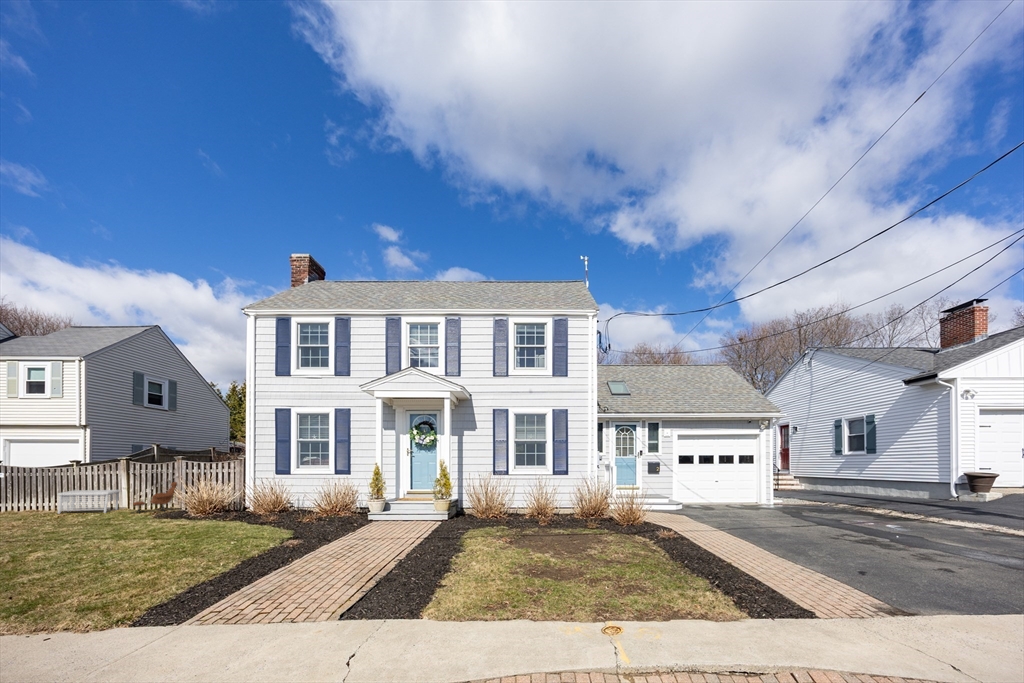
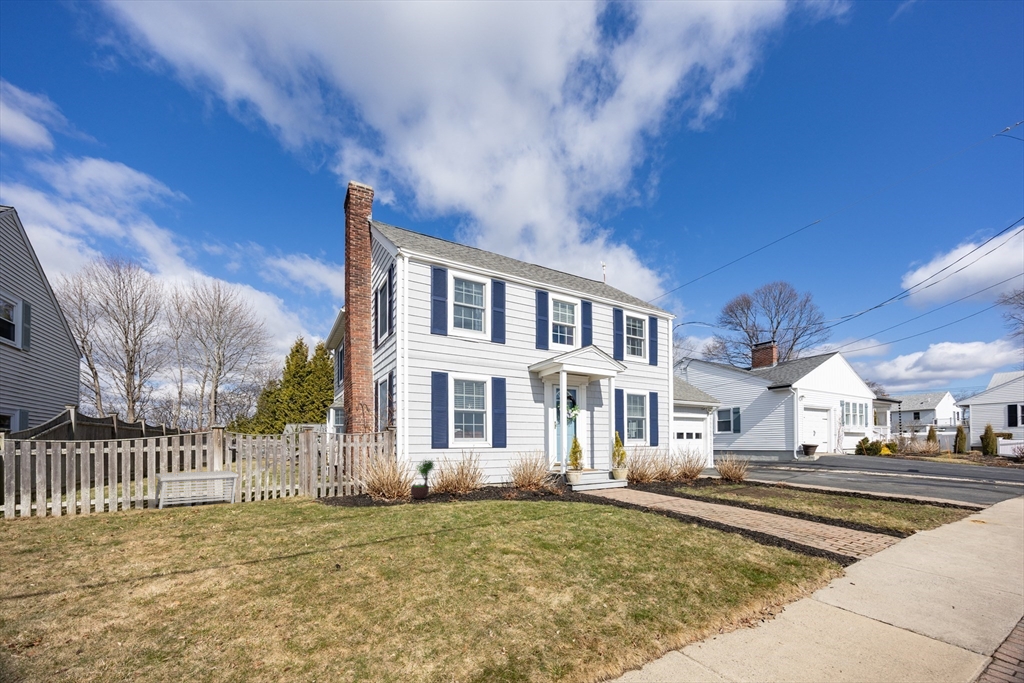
lounge chair: present [133,482,177,512] -> none [275,458,320,502]
potted tree: none [206,482,228,518] -> present [411,460,434,499]

